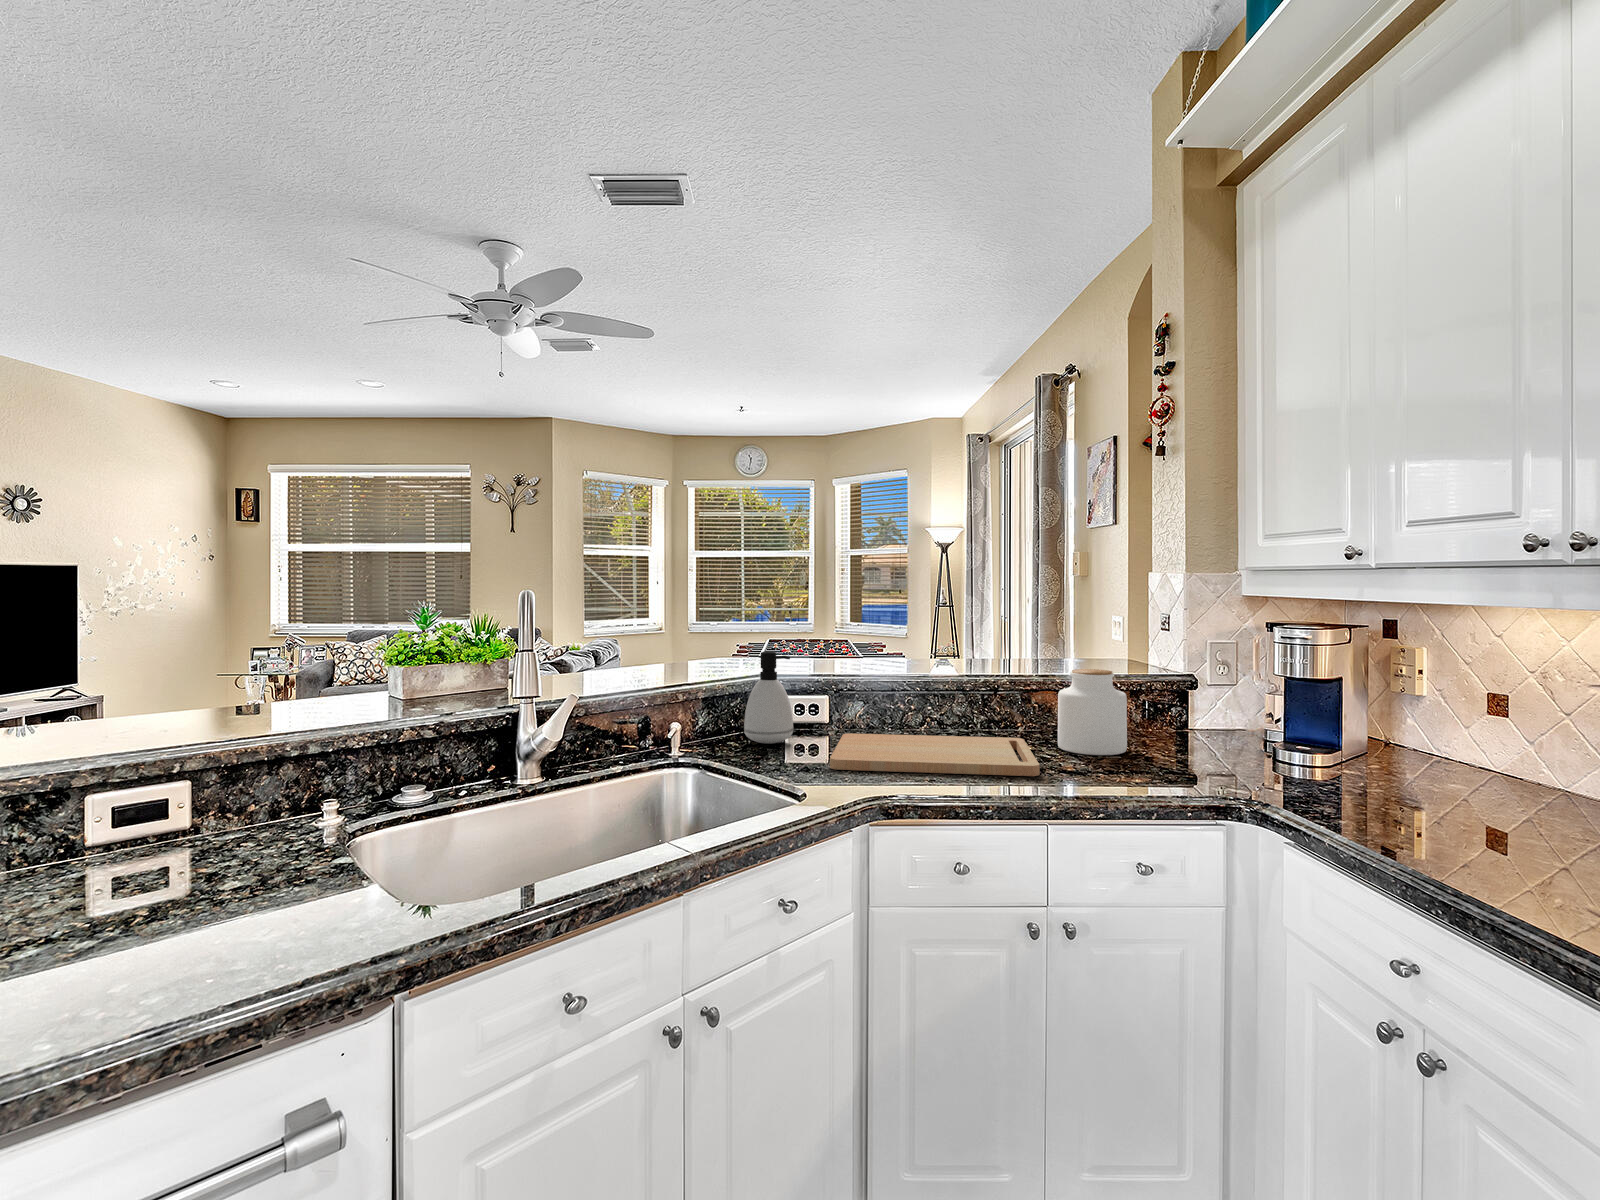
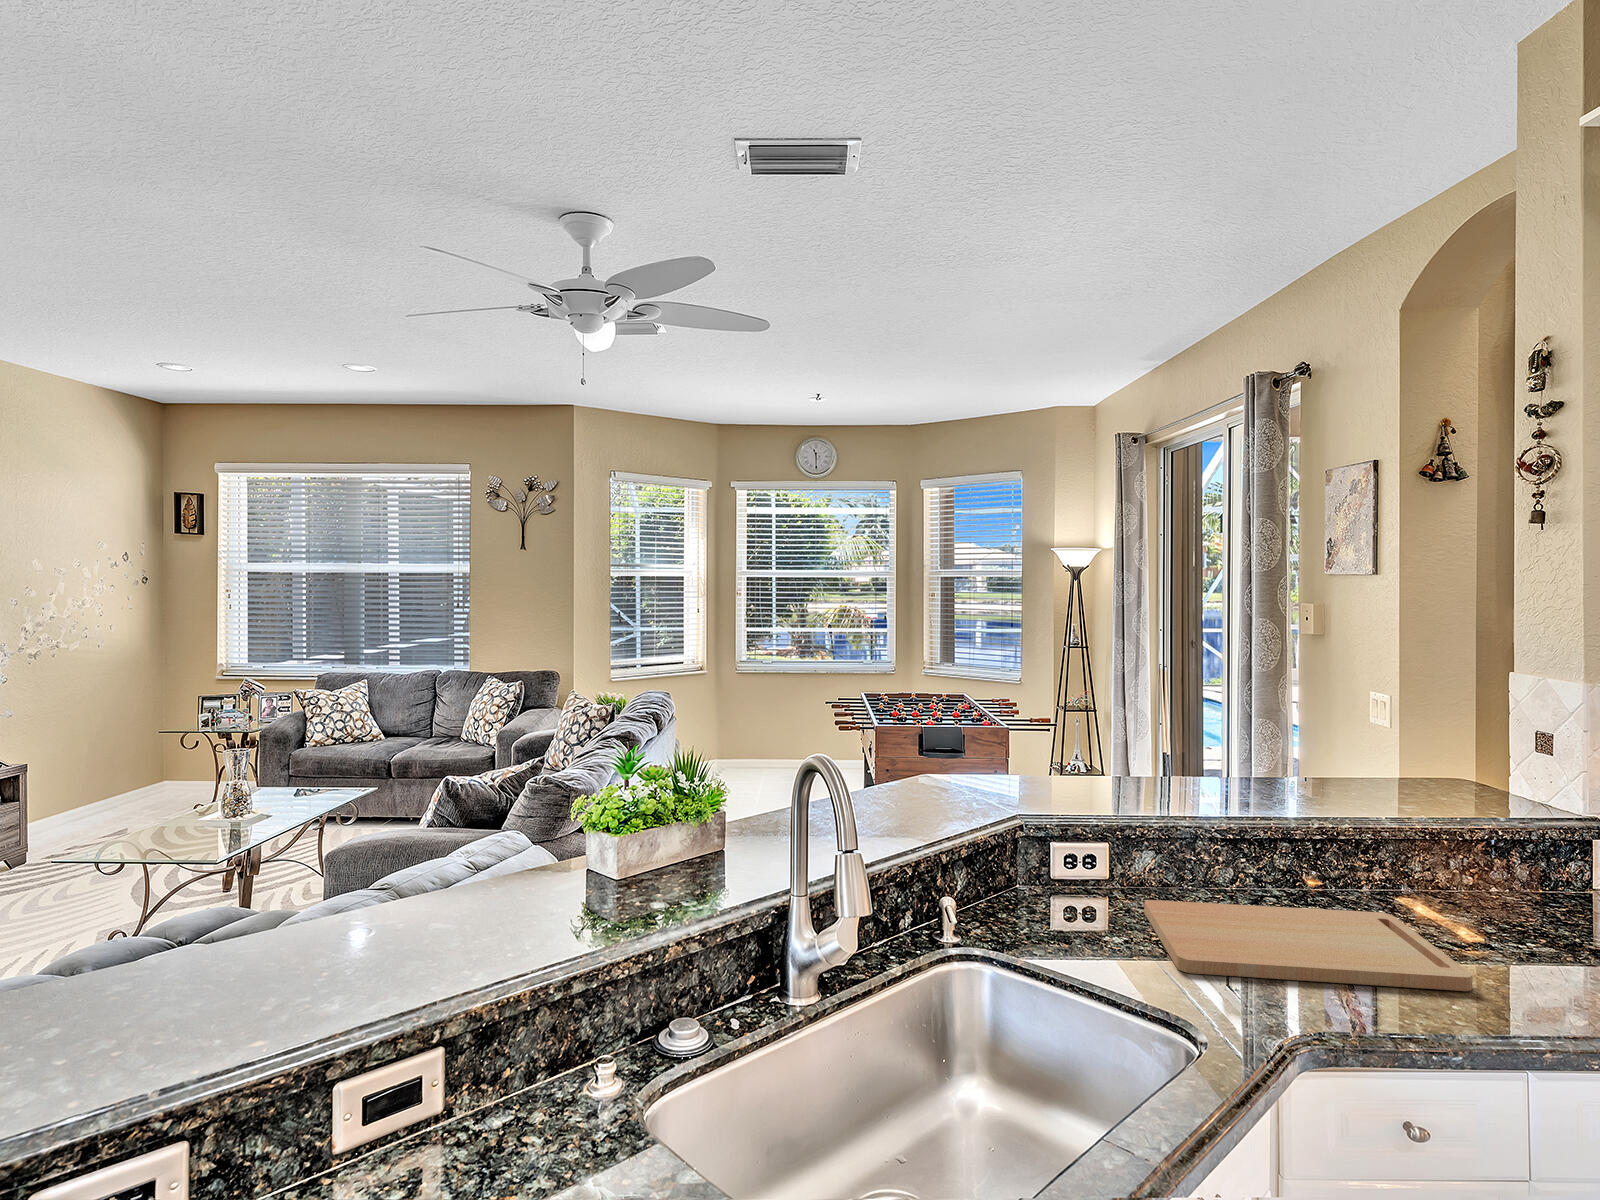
soap dispenser: present [744,651,793,744] -> none [1015,791,1083,915]
jar: present [1058,669,1127,755] -> none [1433,821,1538,944]

